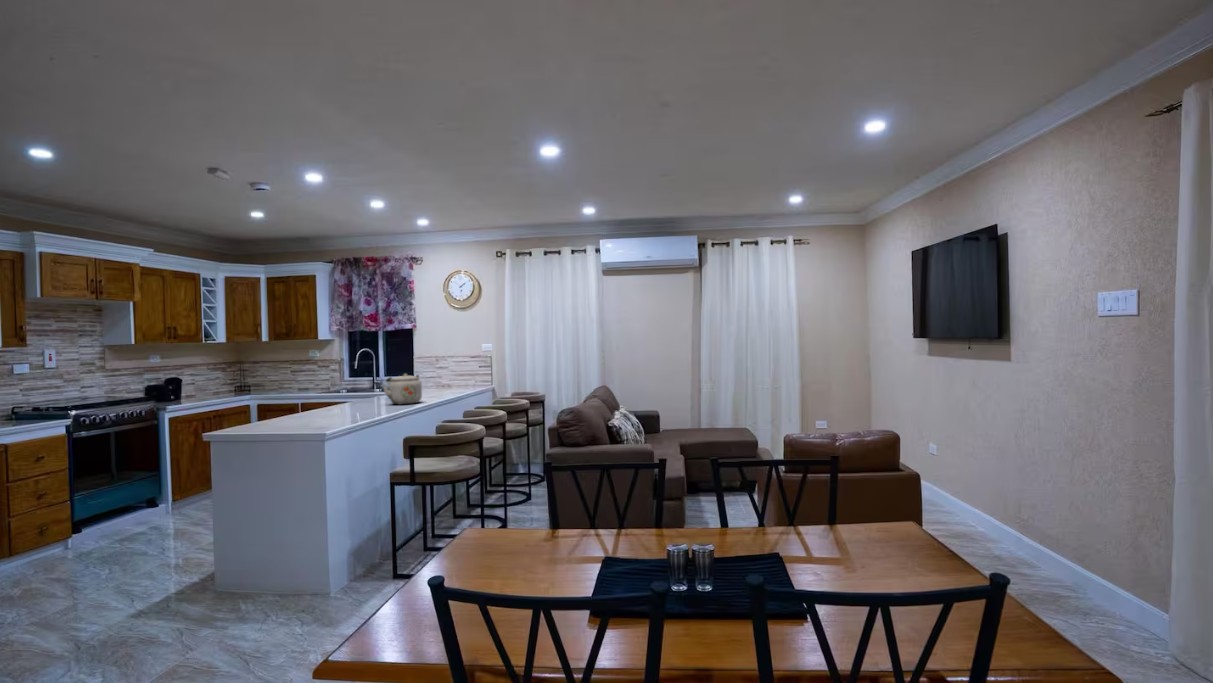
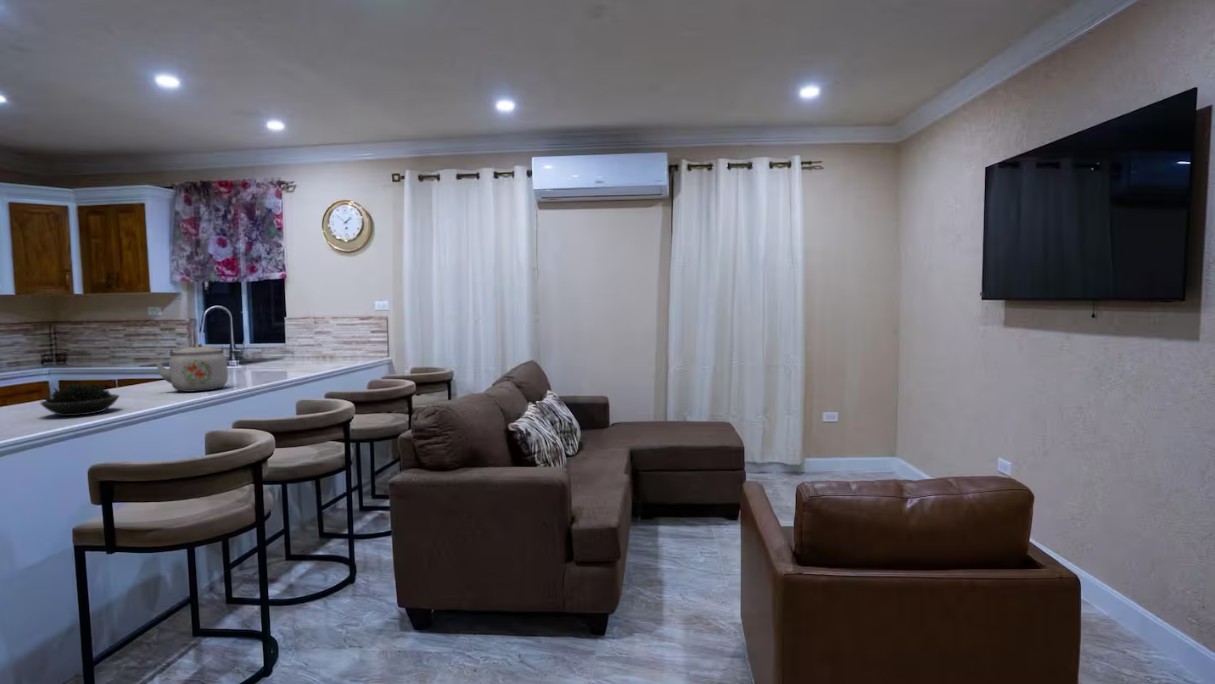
succulent plant: none [350,396,388,415] -> present [41,383,119,416]

